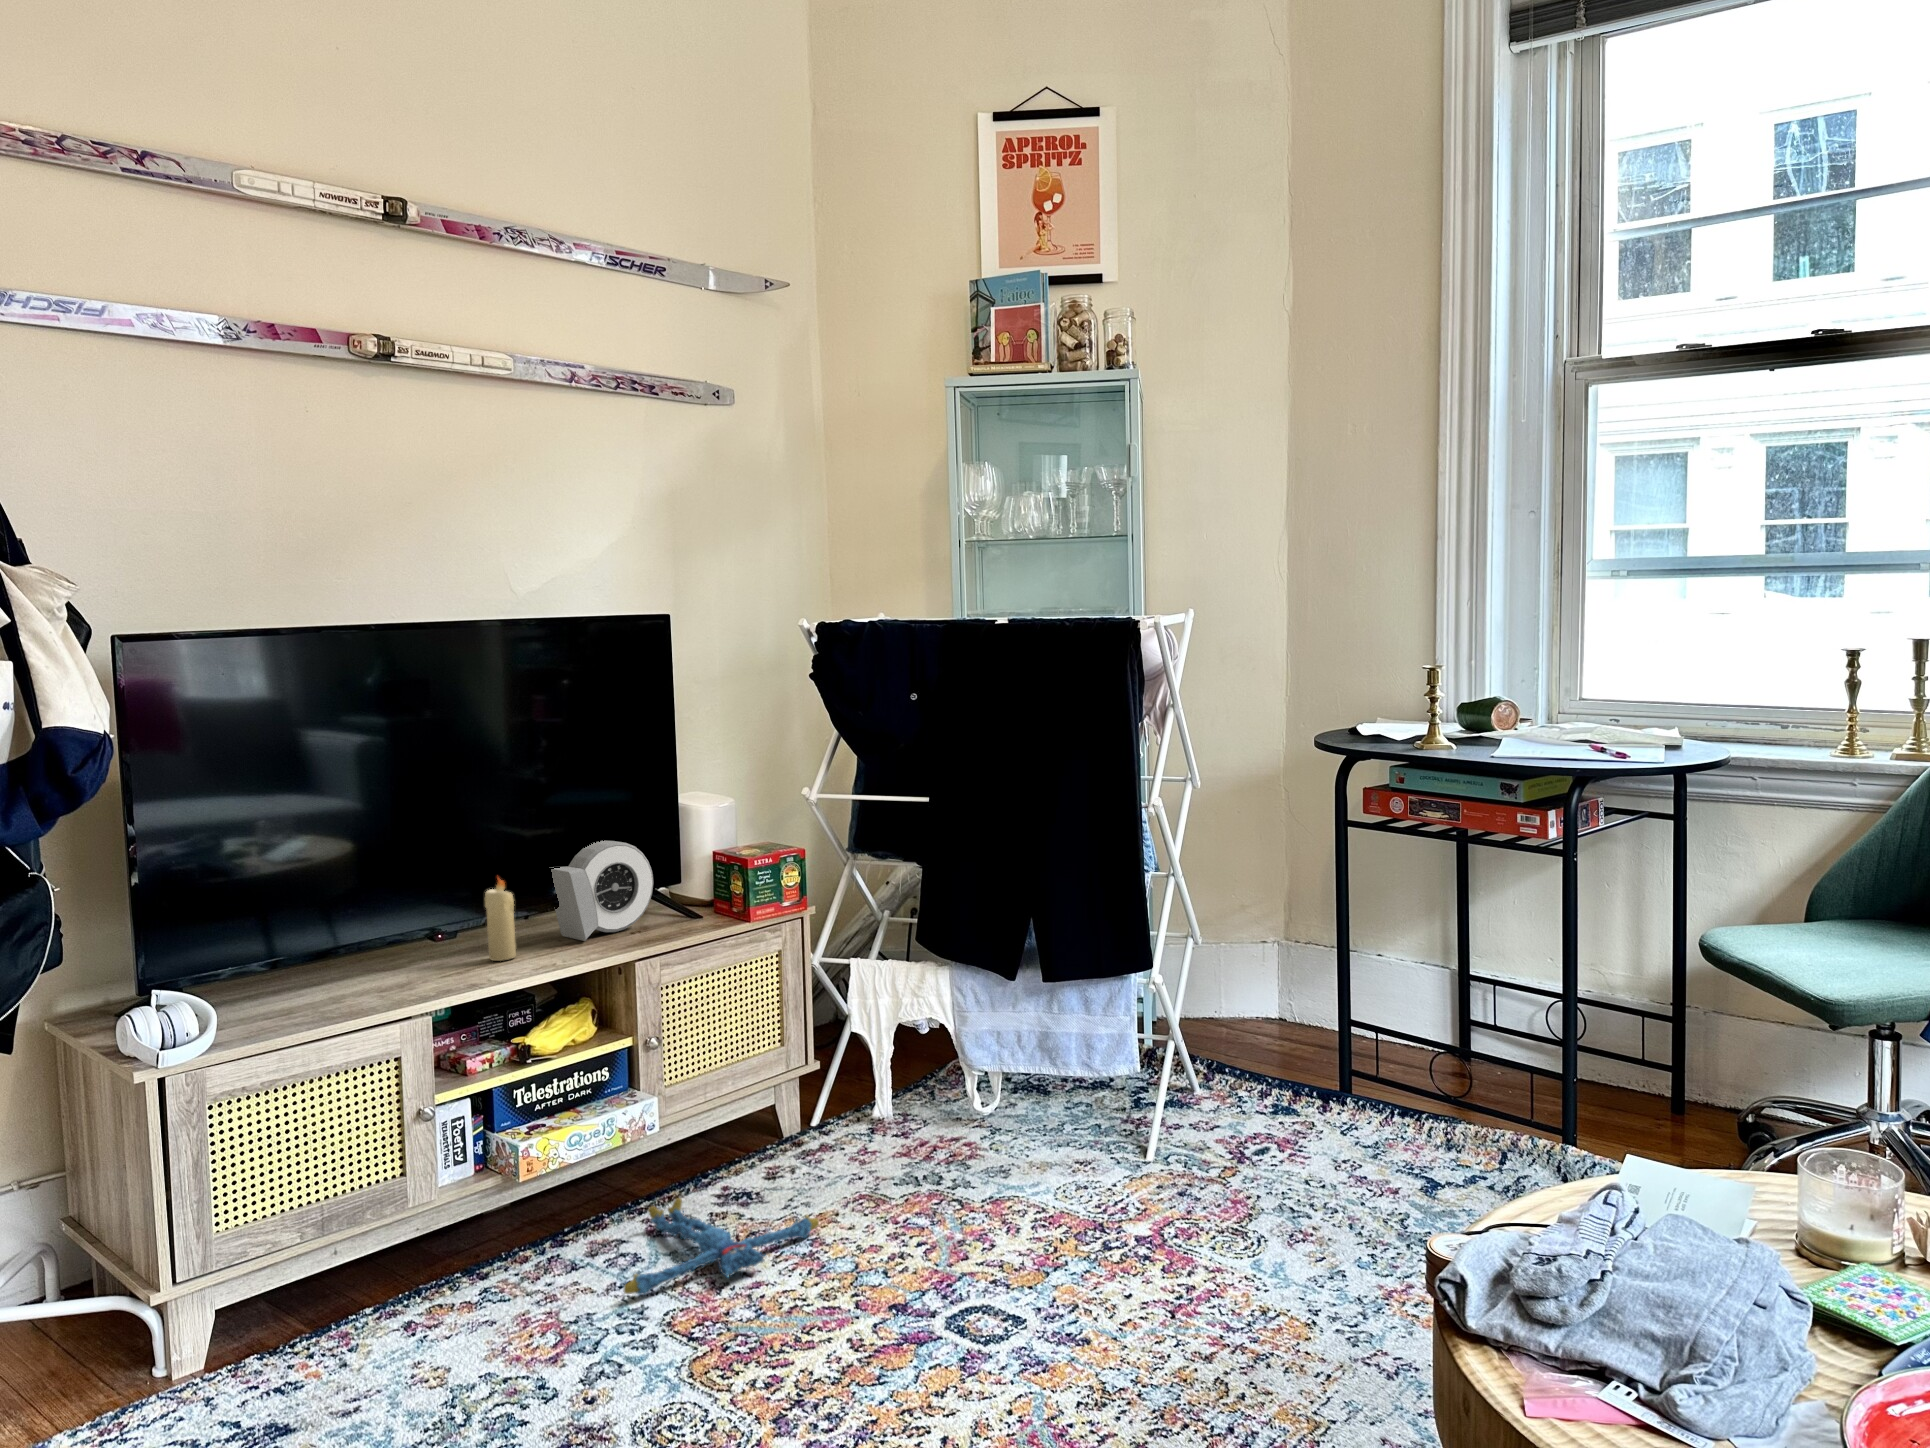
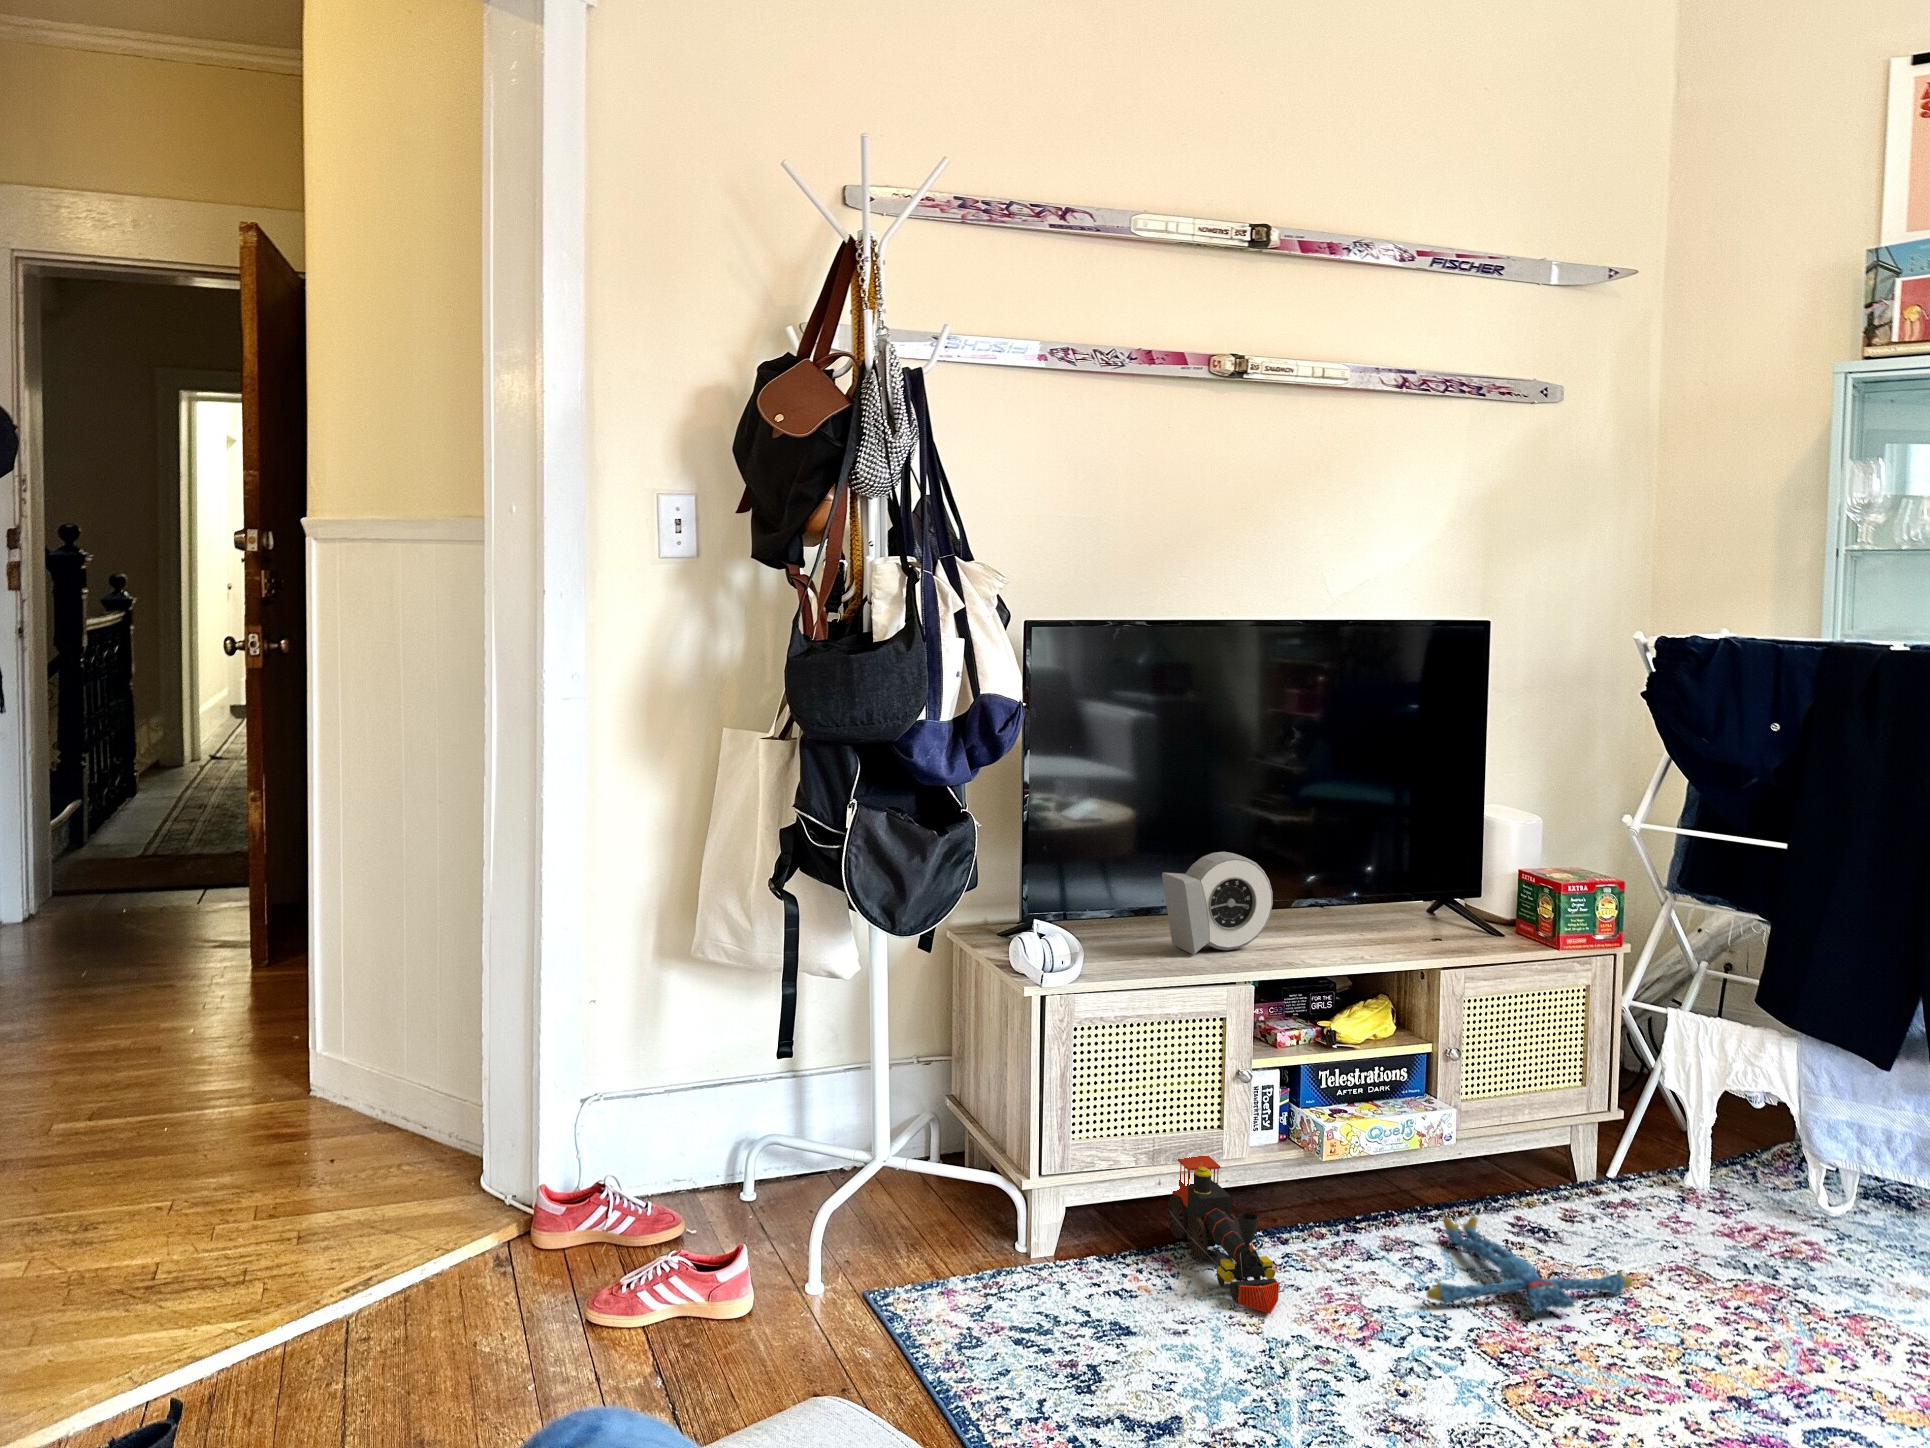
alarm clock: present [551,841,653,941] -> present [1162,852,1273,955]
candle: present [485,878,516,961] -> none [1301,862,1329,944]
toy train: none [343,1198,468,1360] -> present [1168,1156,1279,1314]

